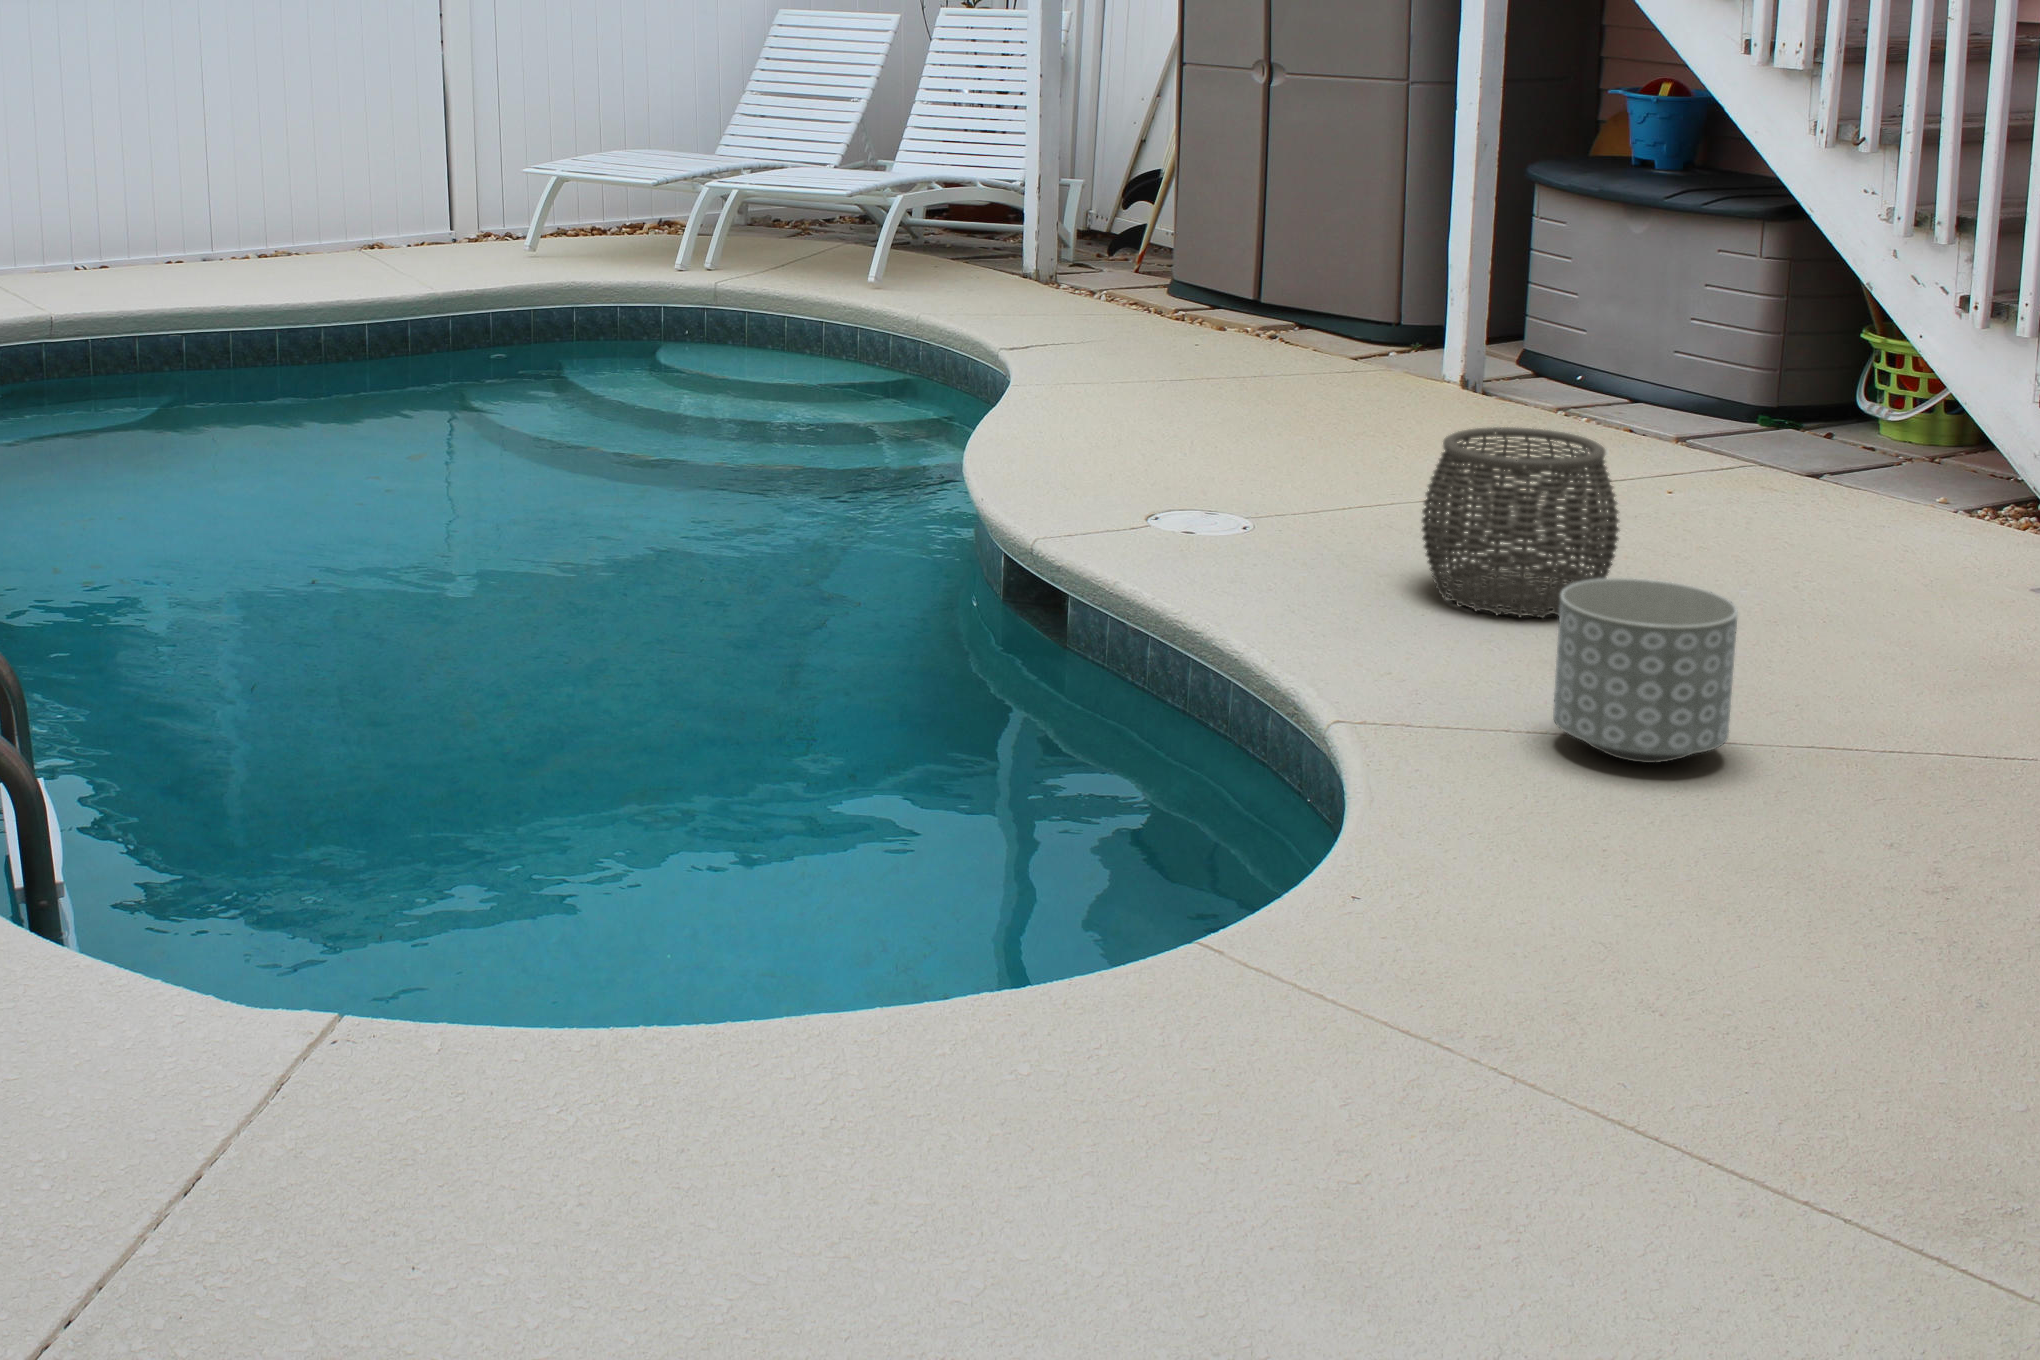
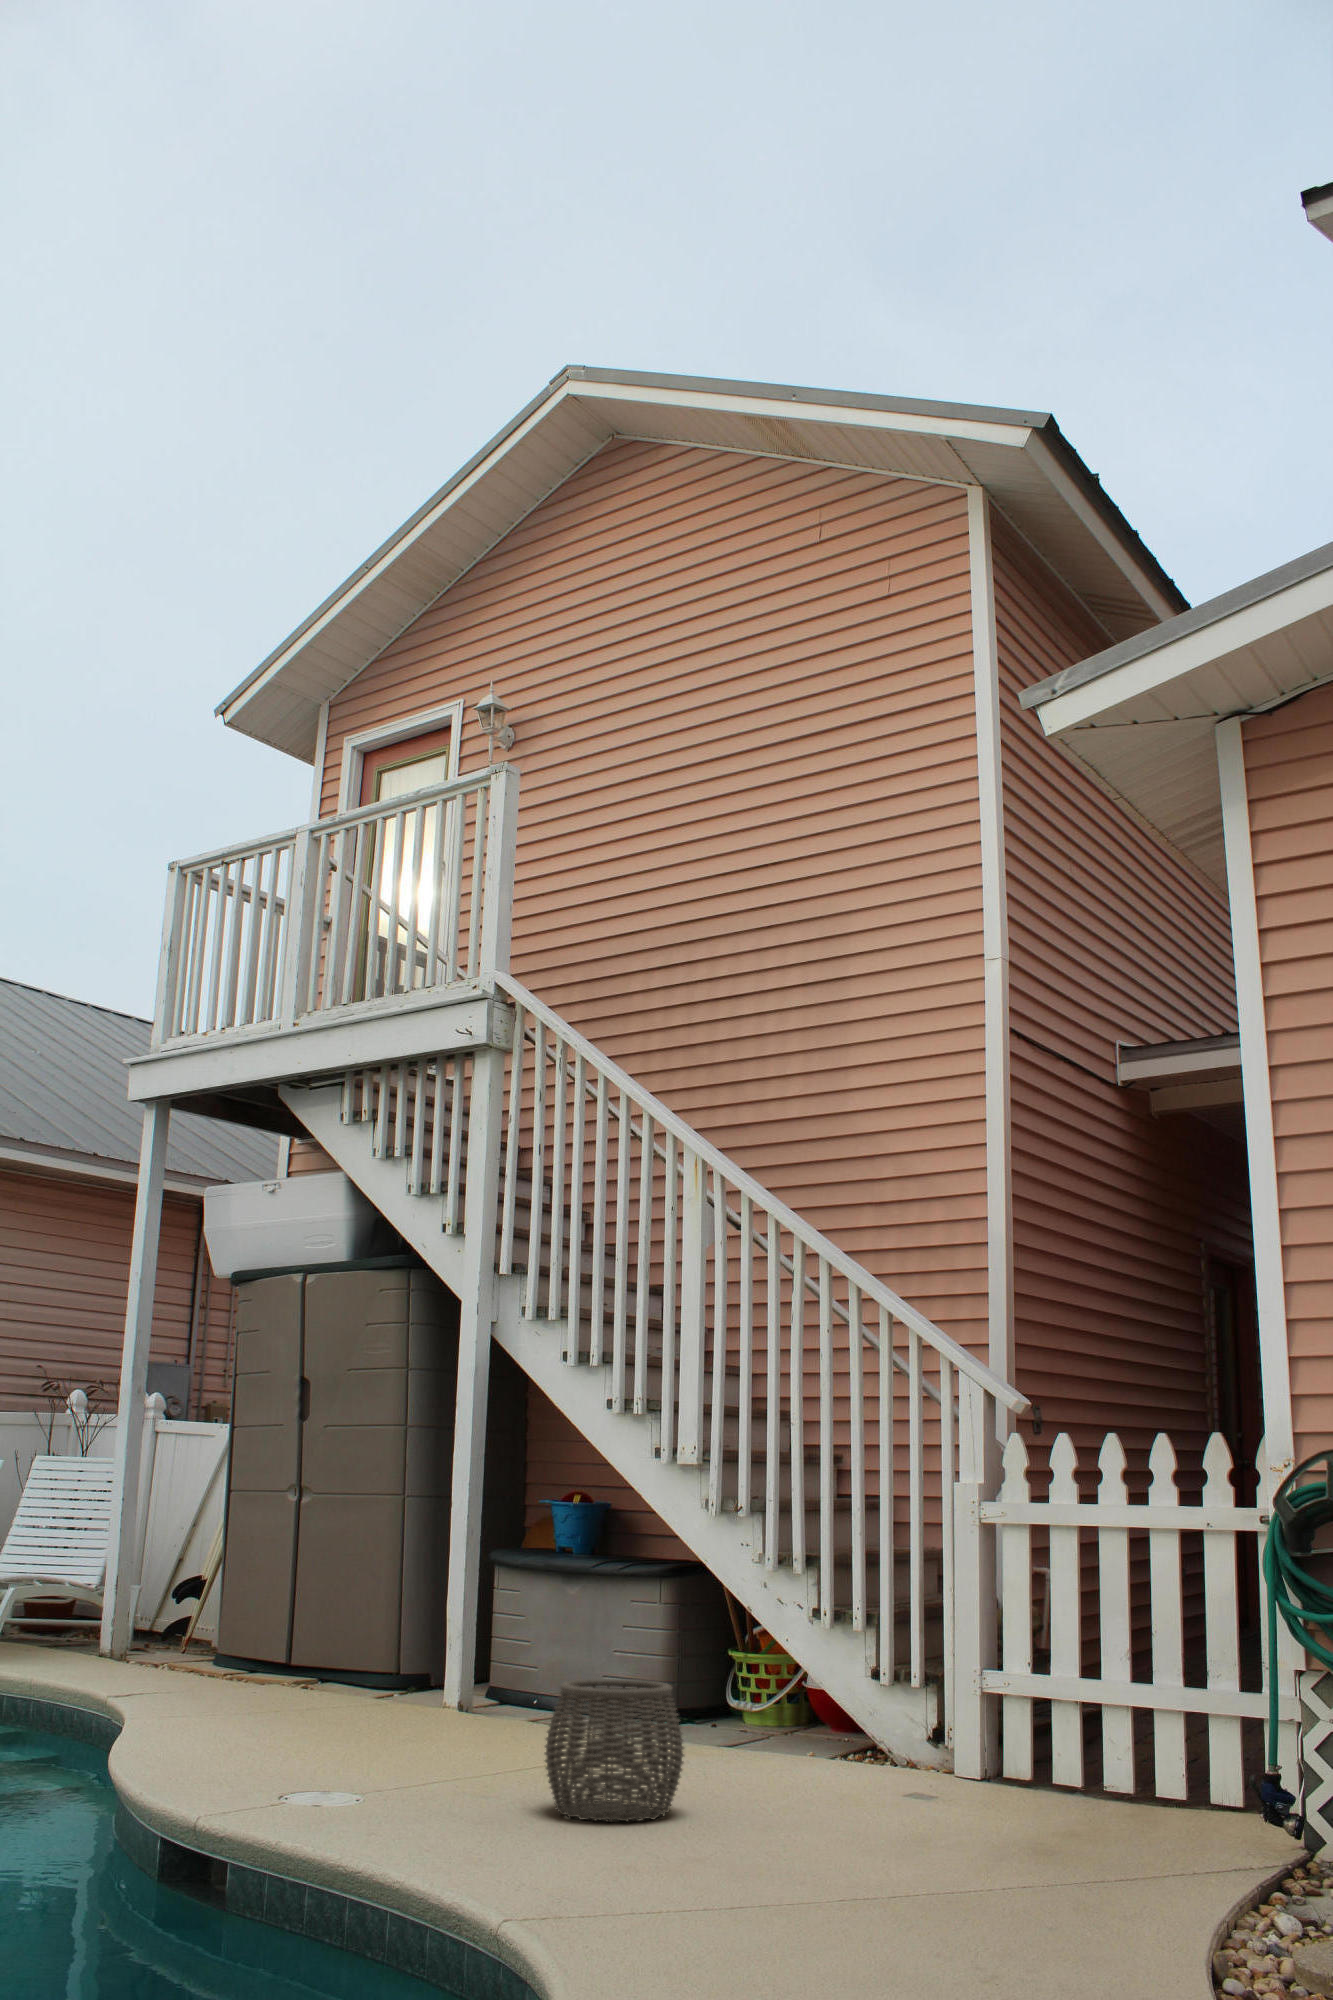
planter: present [1553,578,1738,763] -> none [715,1744,836,1884]

